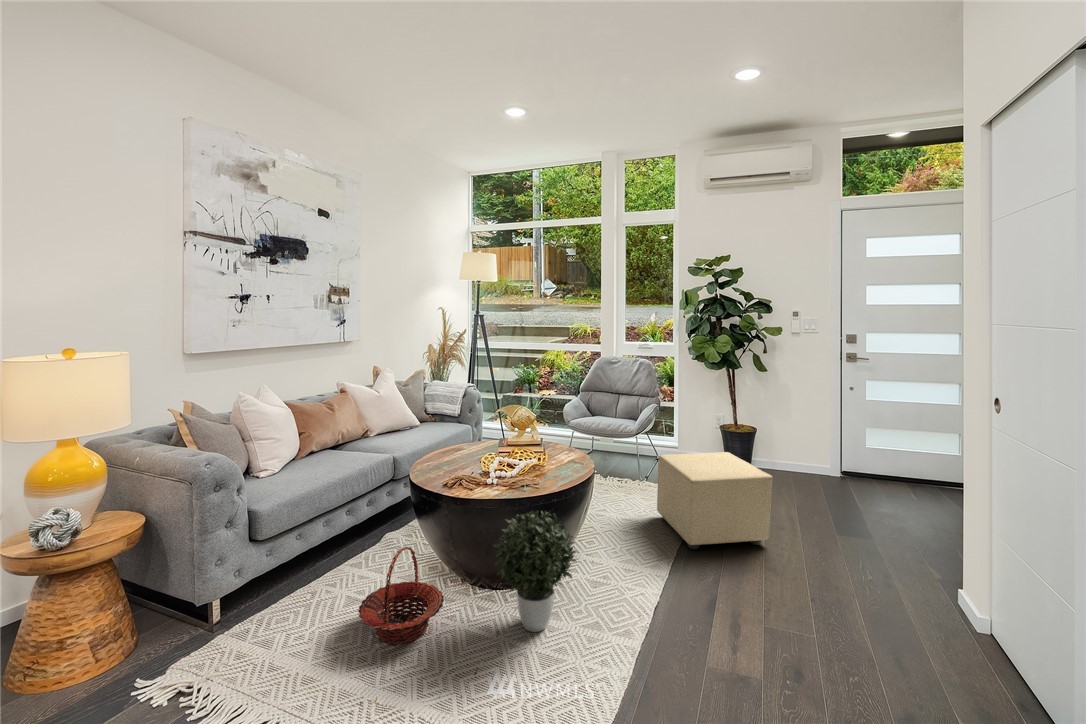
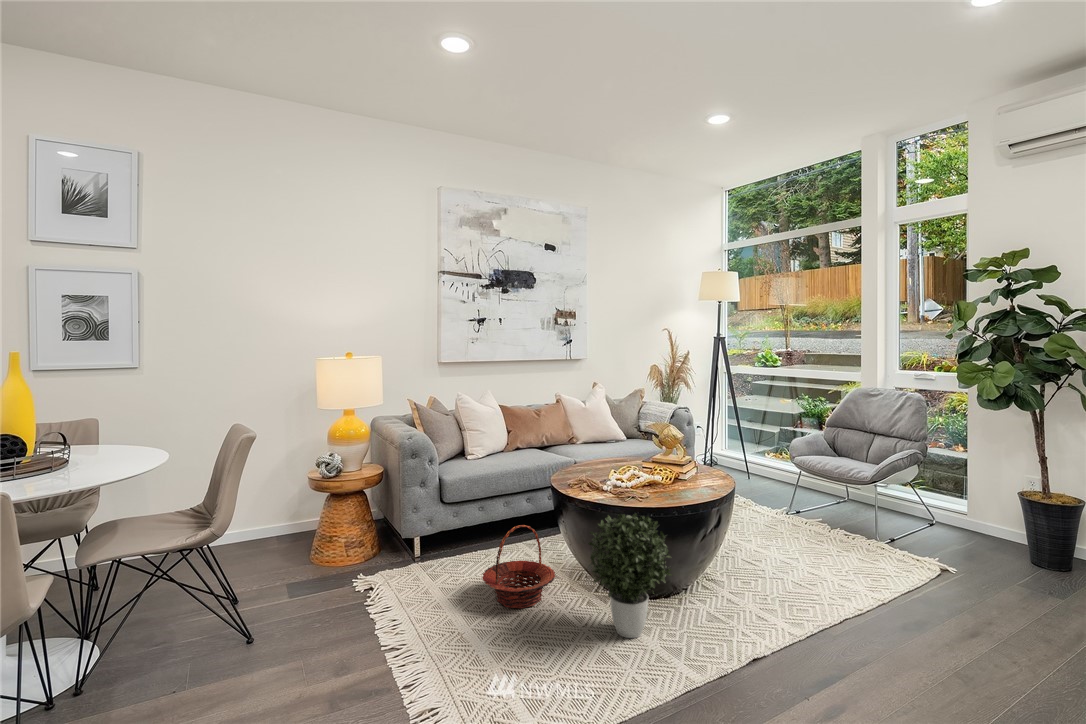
ottoman: present [657,452,773,549] -> none [869,501,1029,648]

